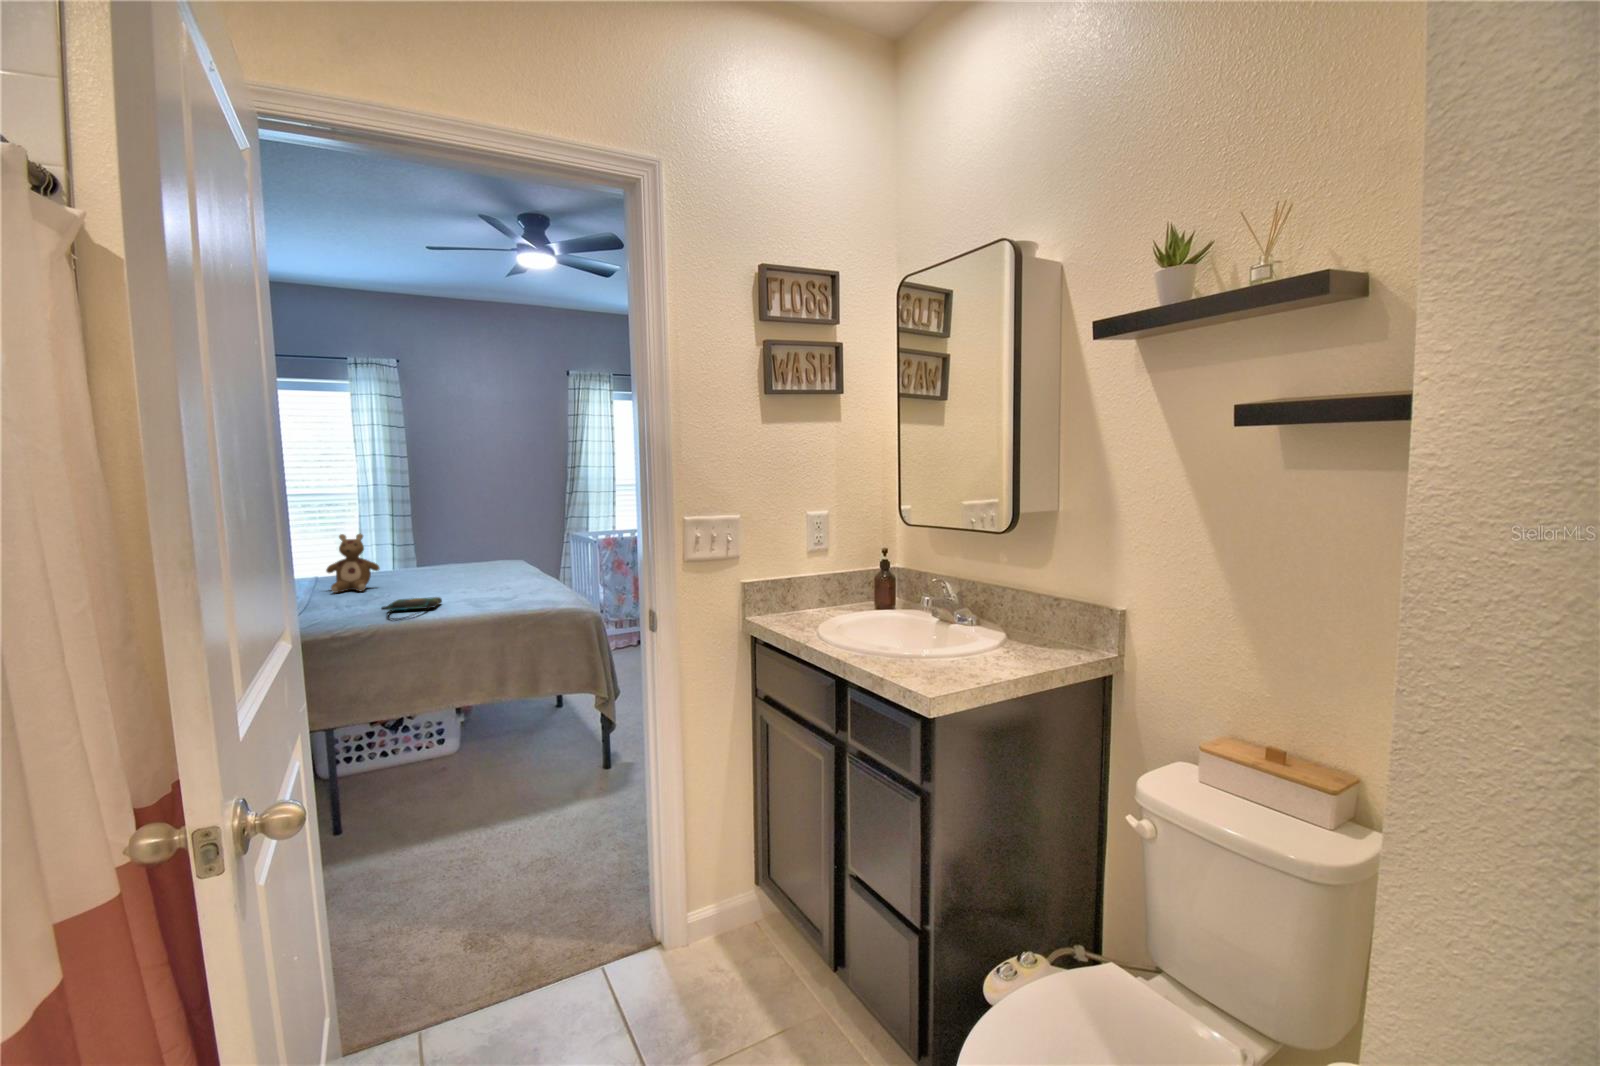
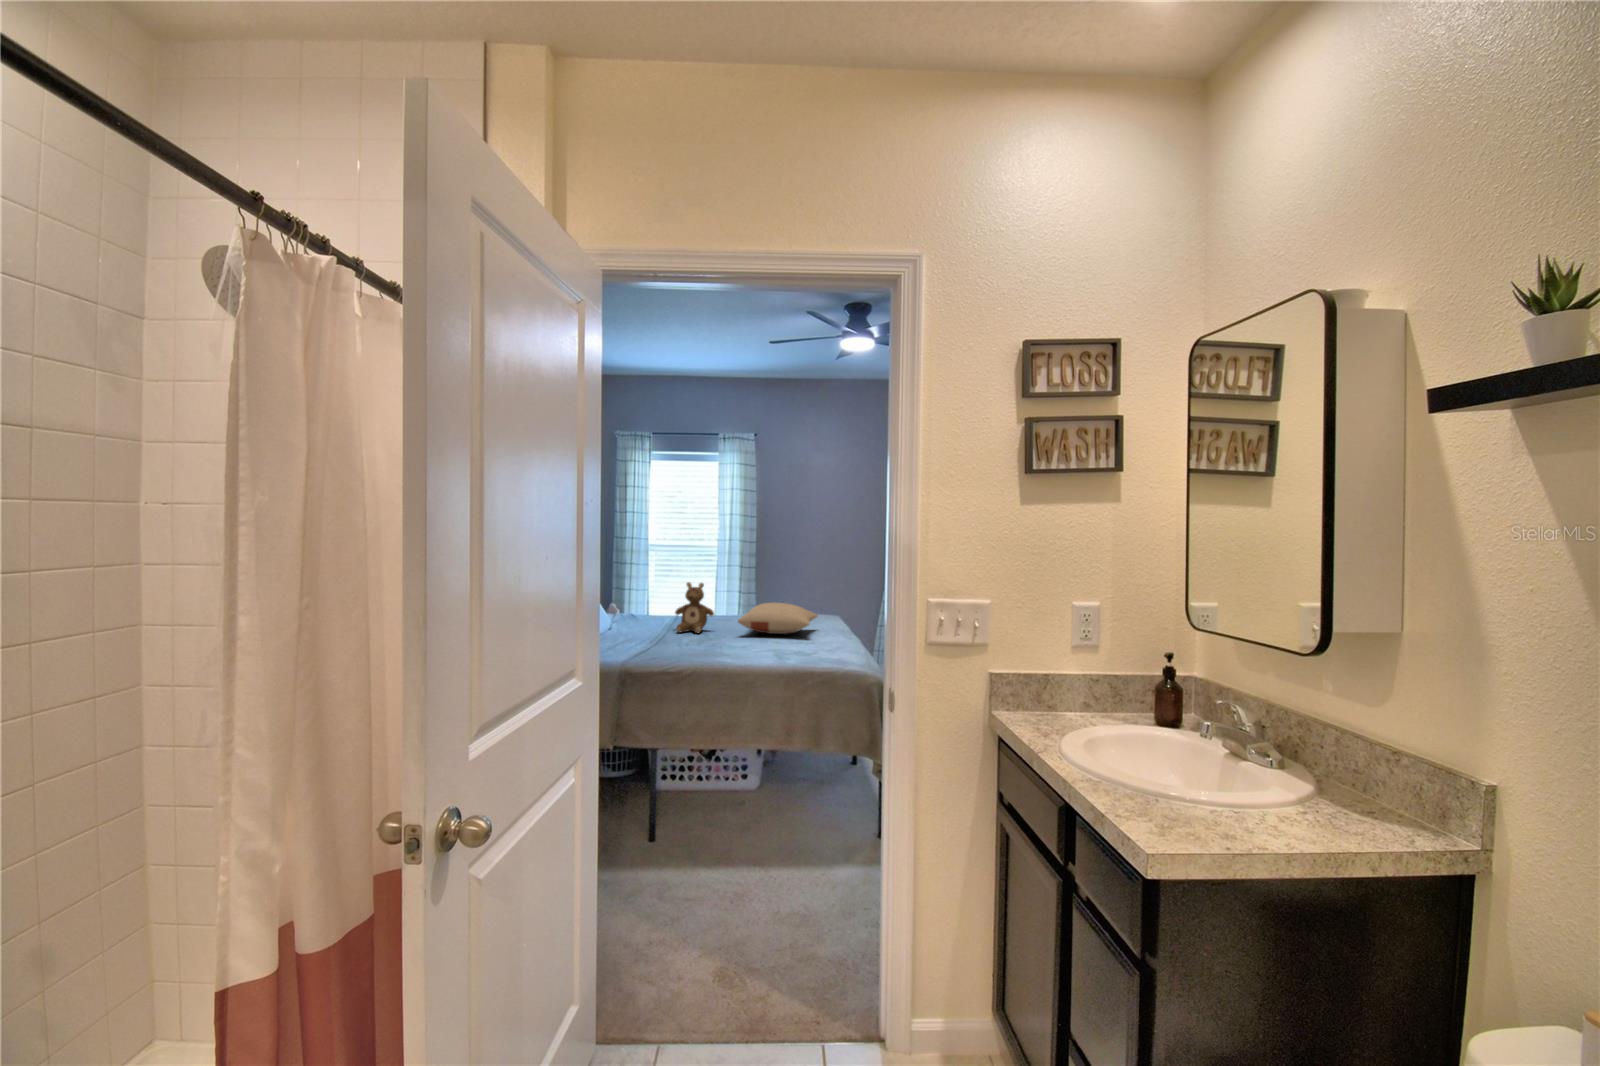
pillow: none [414,549,505,583] -> present [738,603,818,634]
tote bag: present [381,597,442,620] -> none [702,645,751,665]

